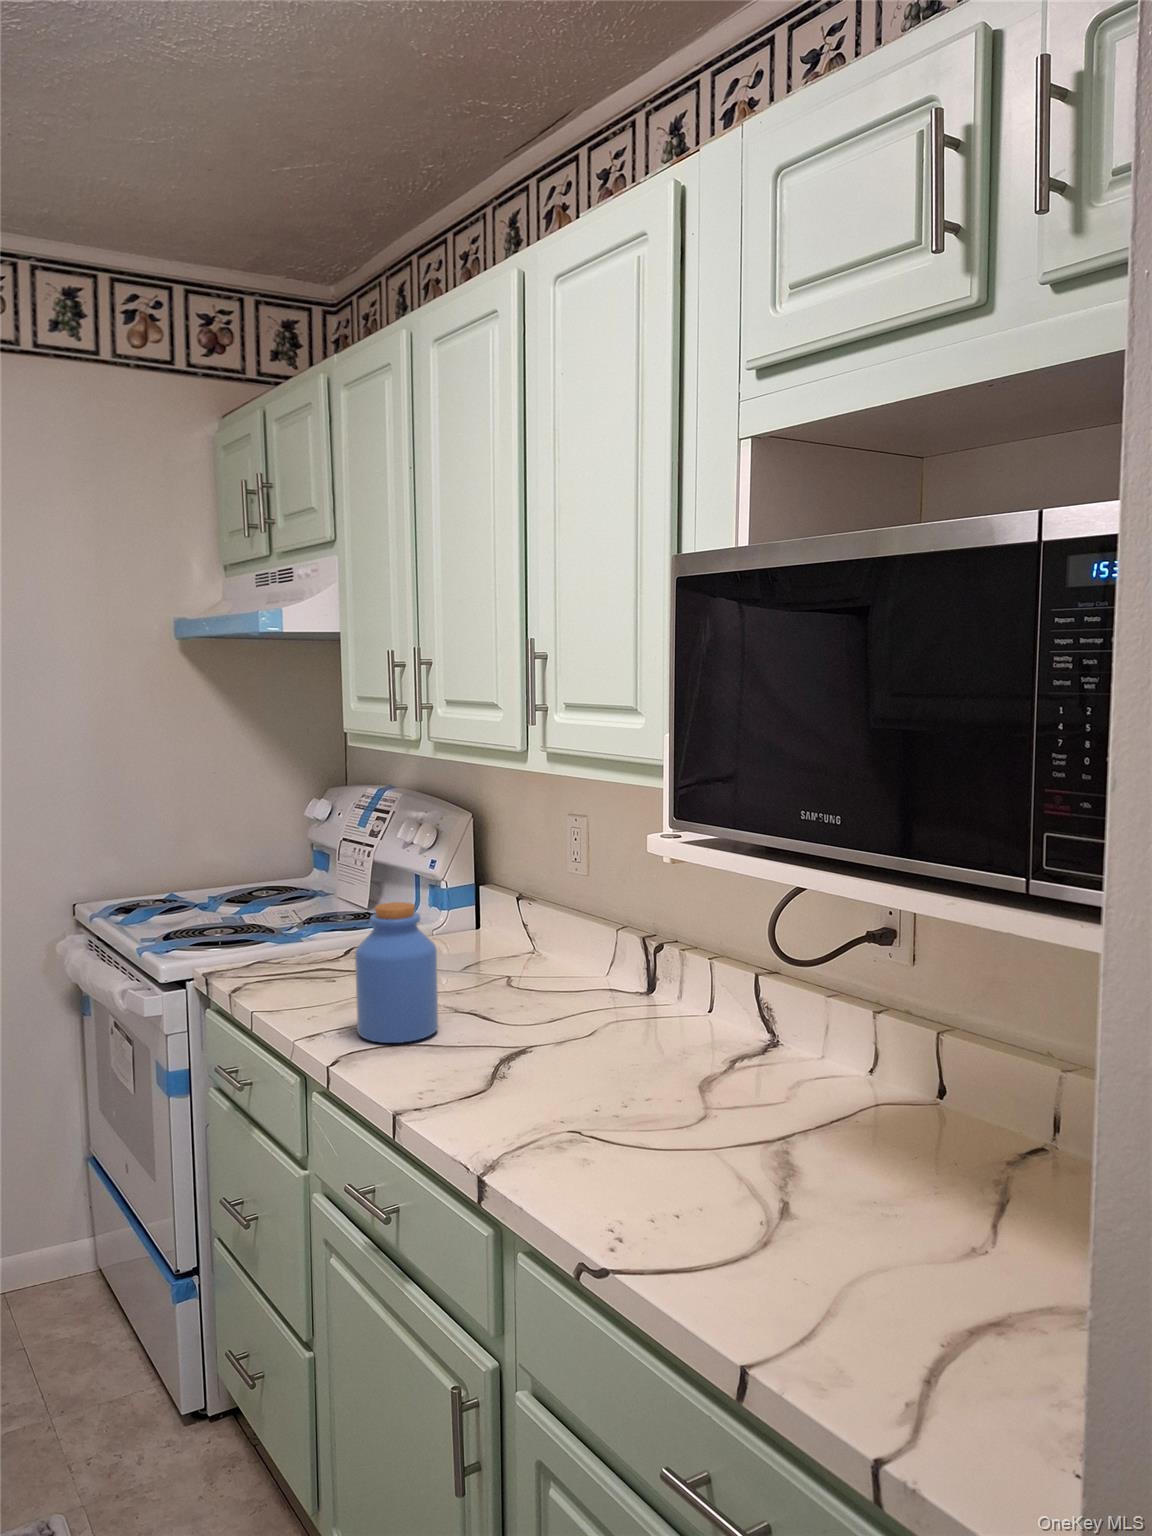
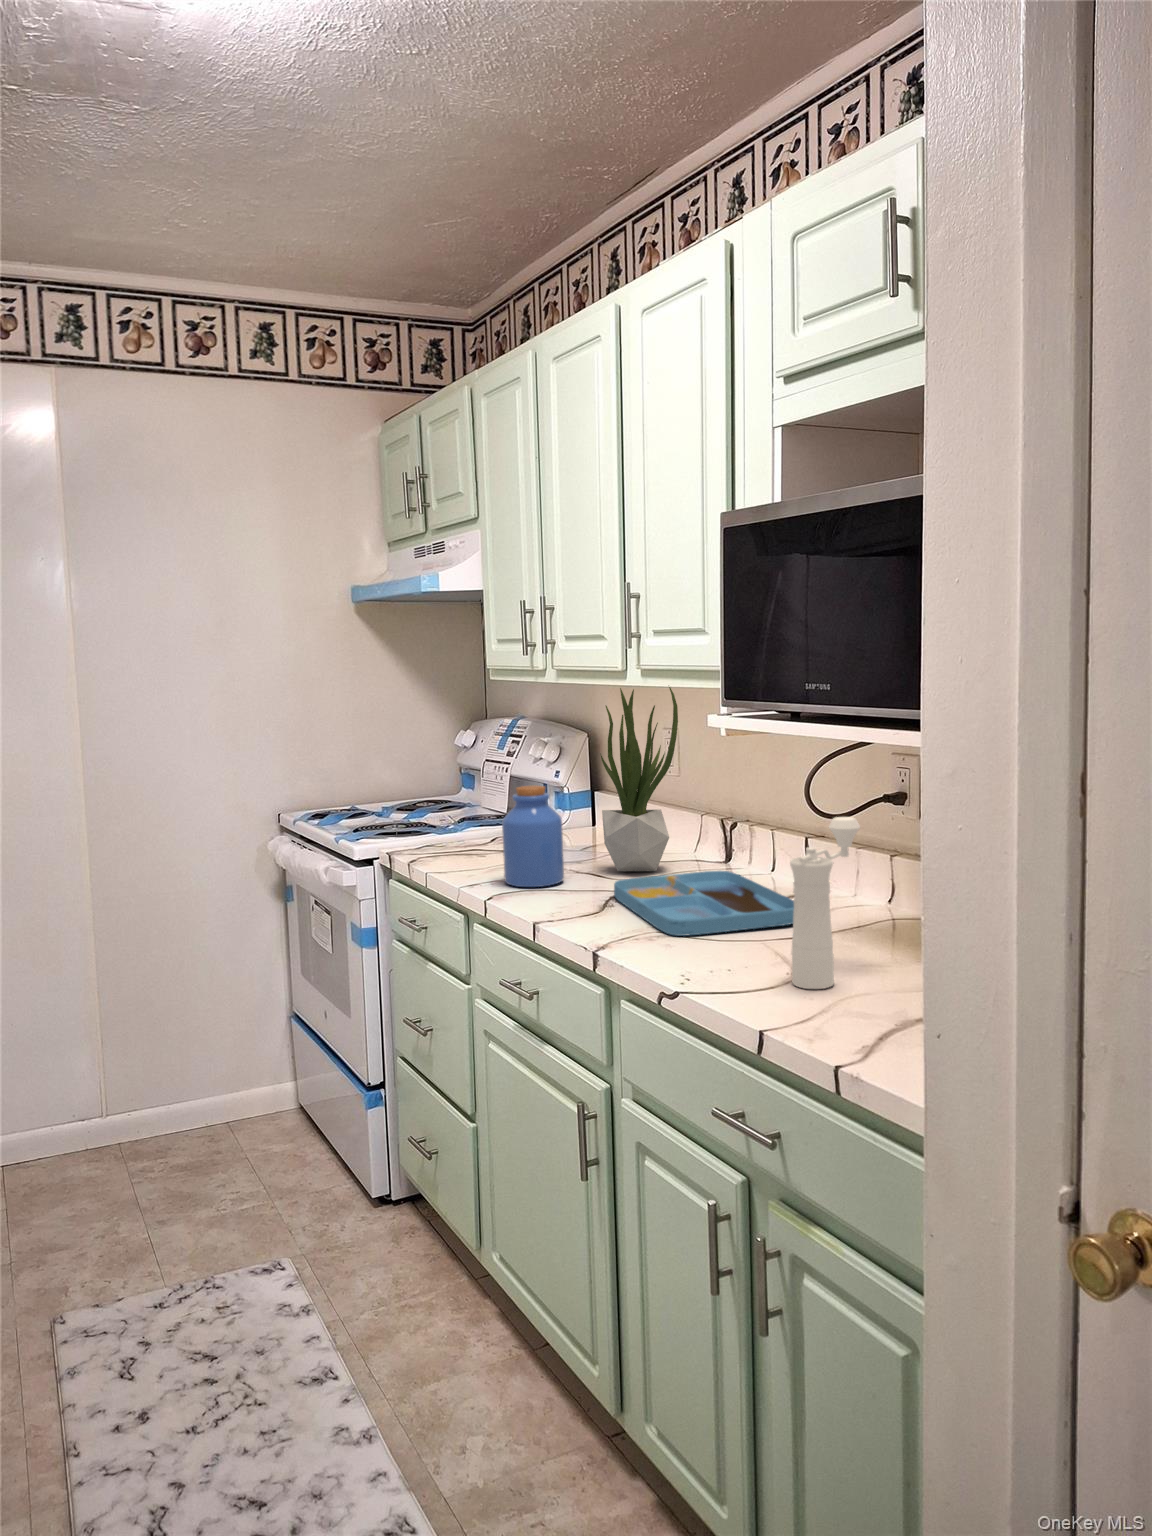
potted plant: none [489,768,591,1012] -> present [600,687,678,871]
pepper mill: none [778,997,871,1272] -> present [790,817,860,989]
tray: none [506,1020,767,1146] -> present [614,871,794,936]

